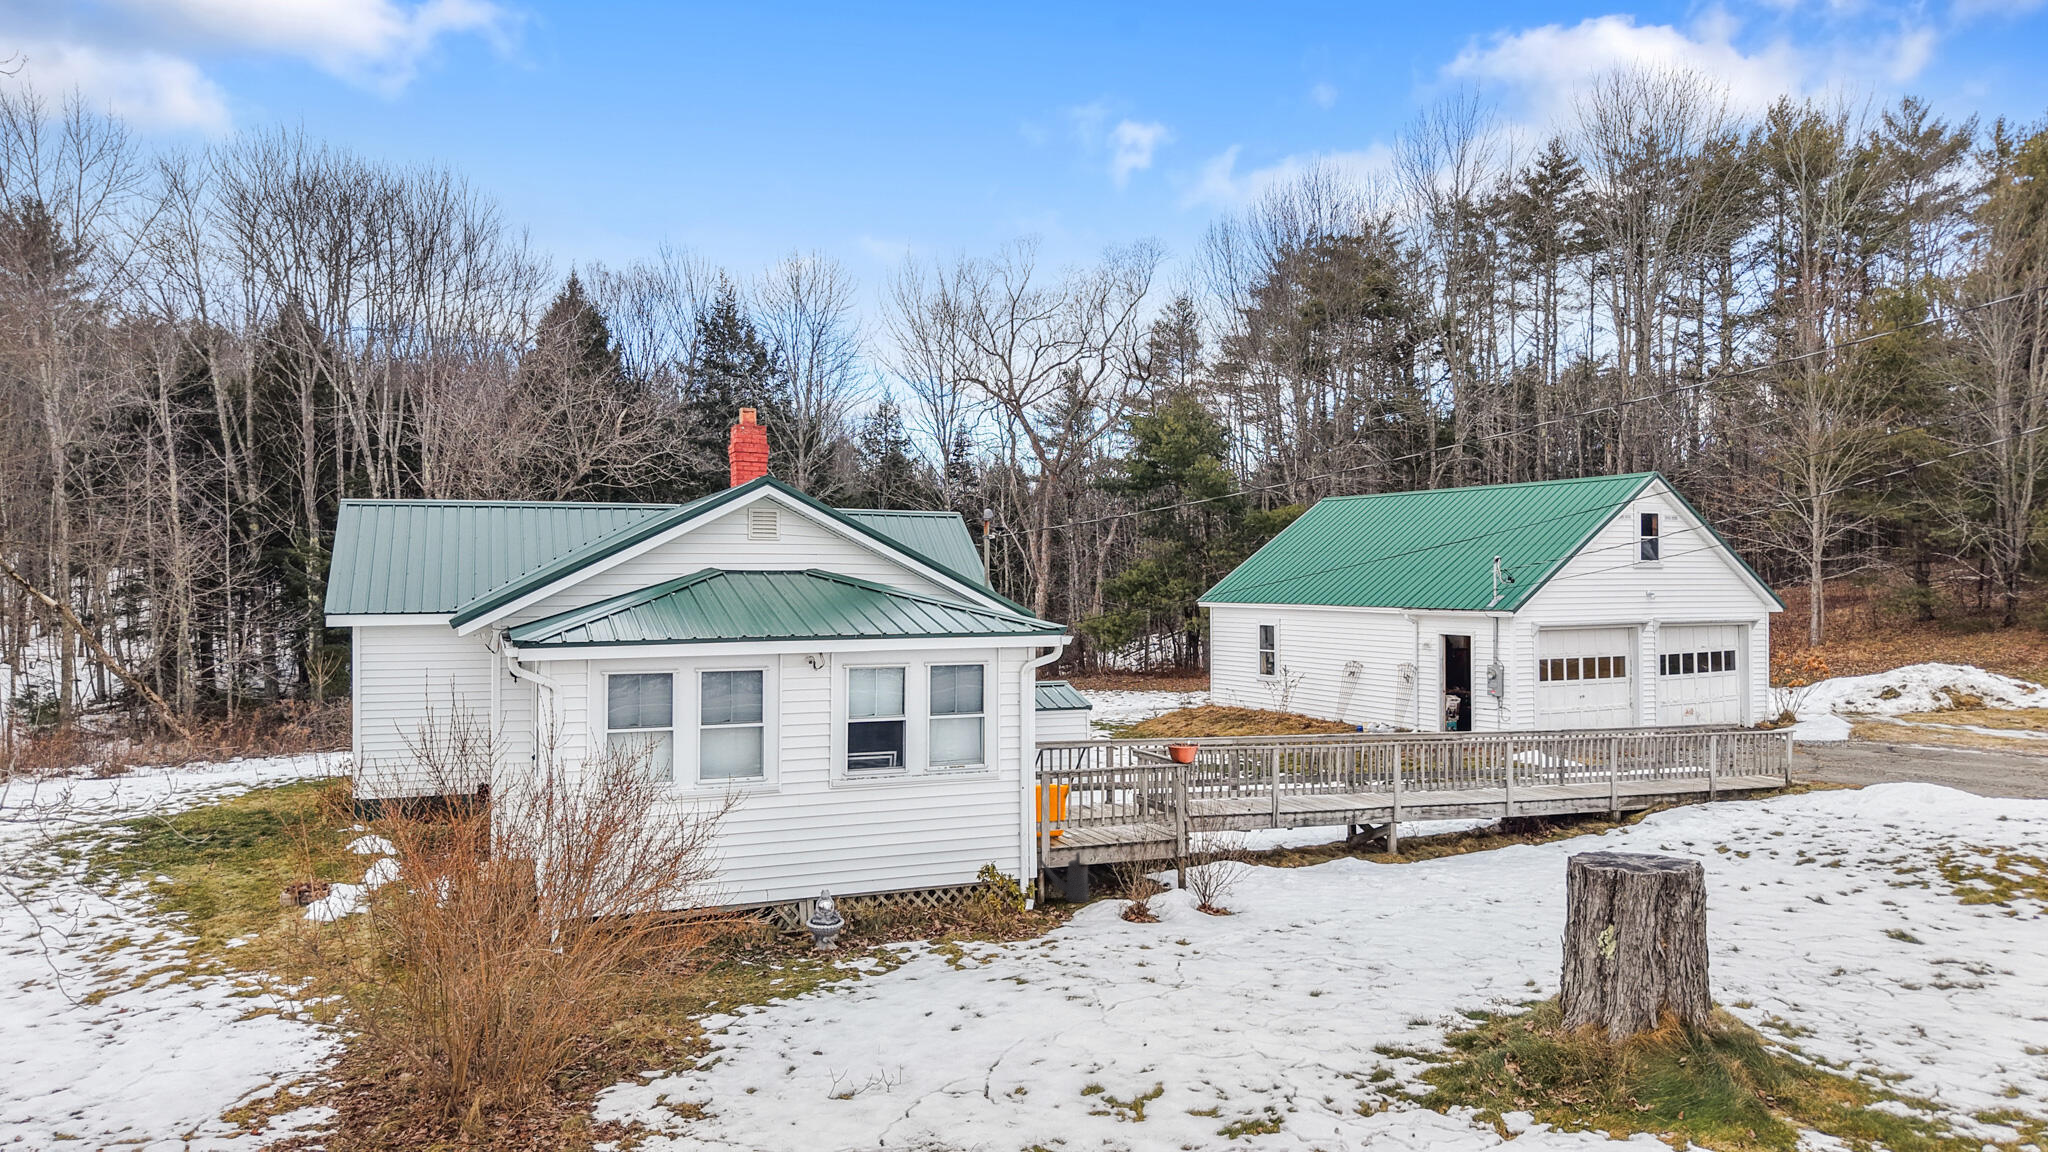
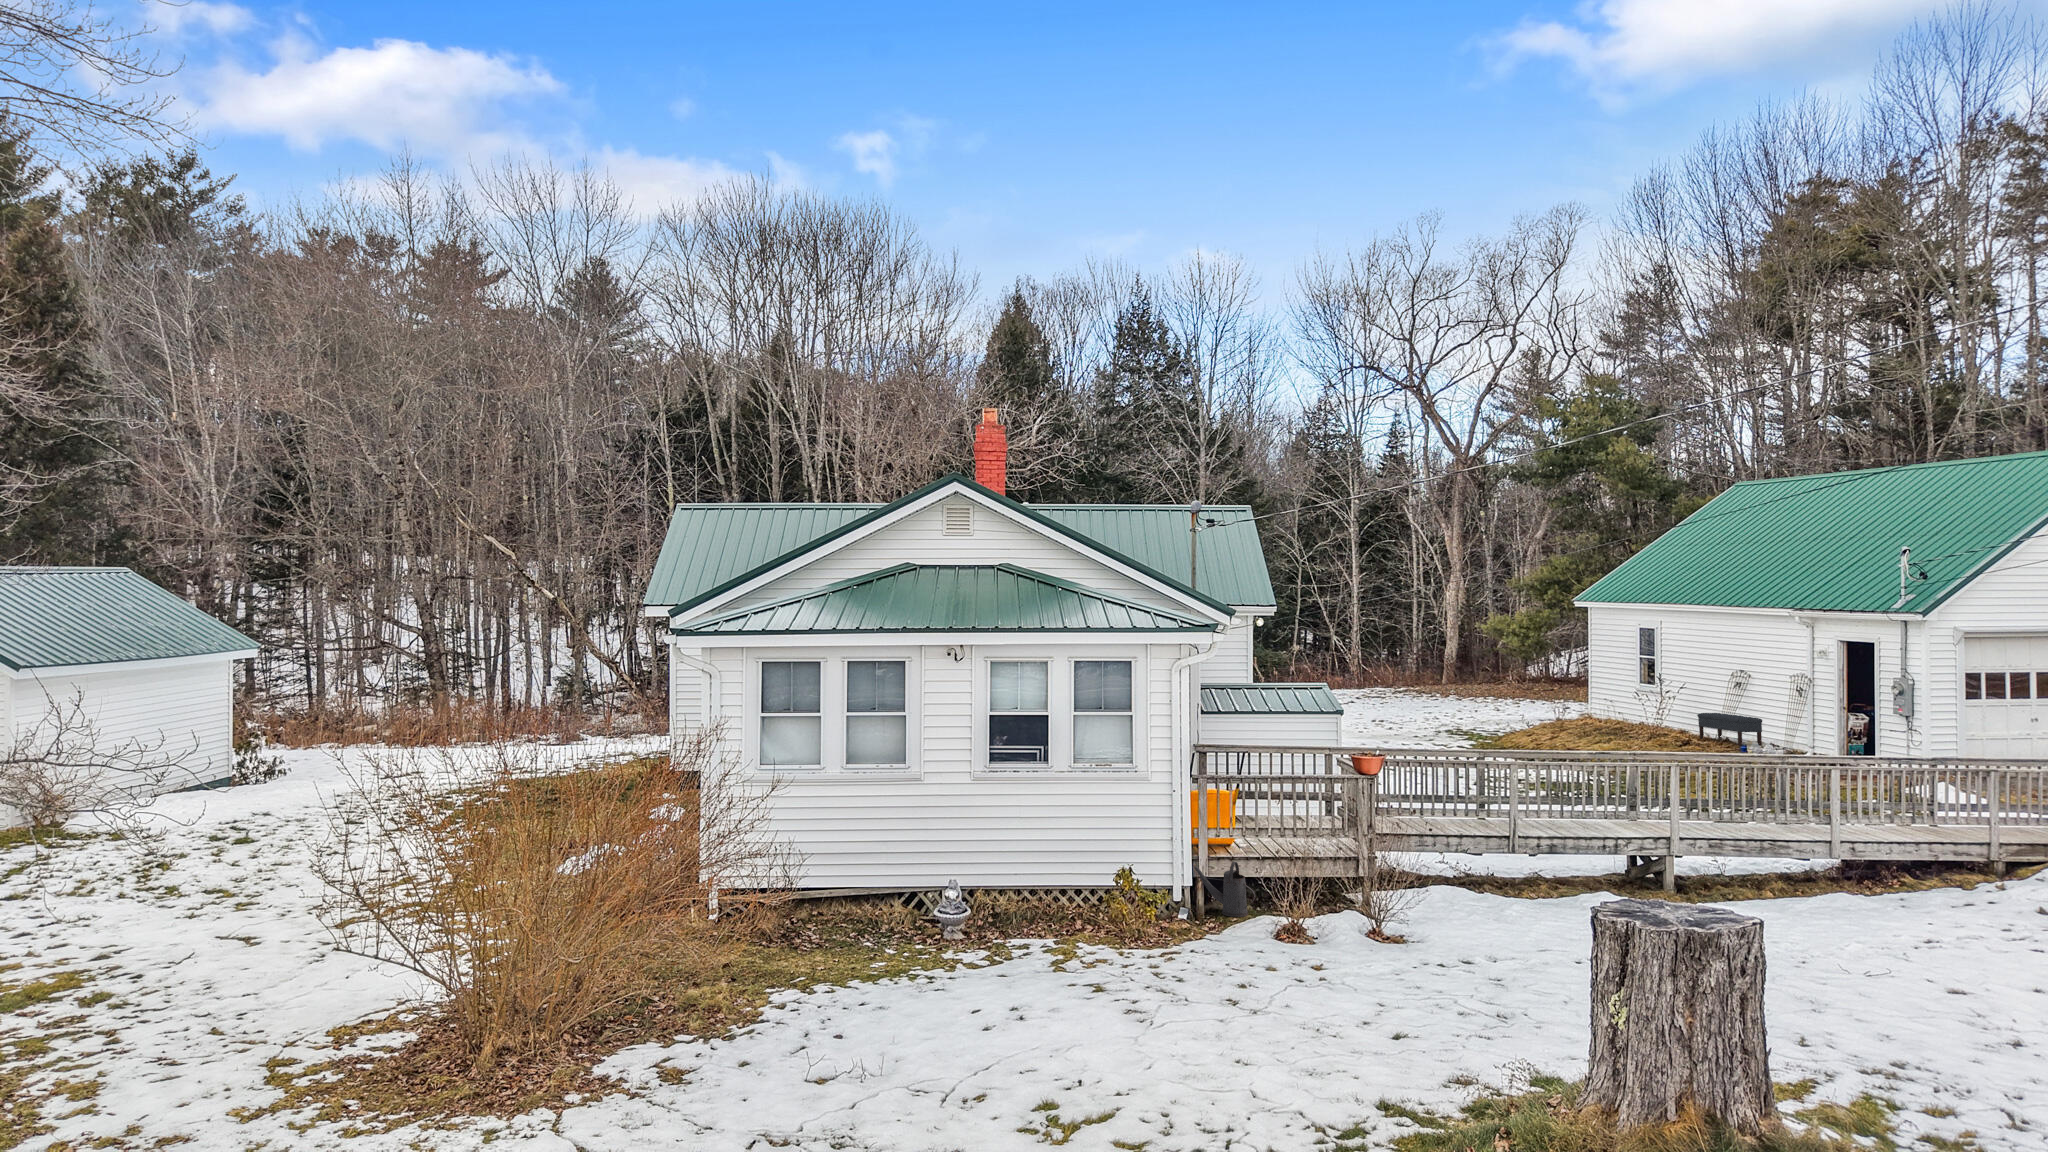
bench: none [1341,697,1391,724] -> present [1697,713,1762,746]

